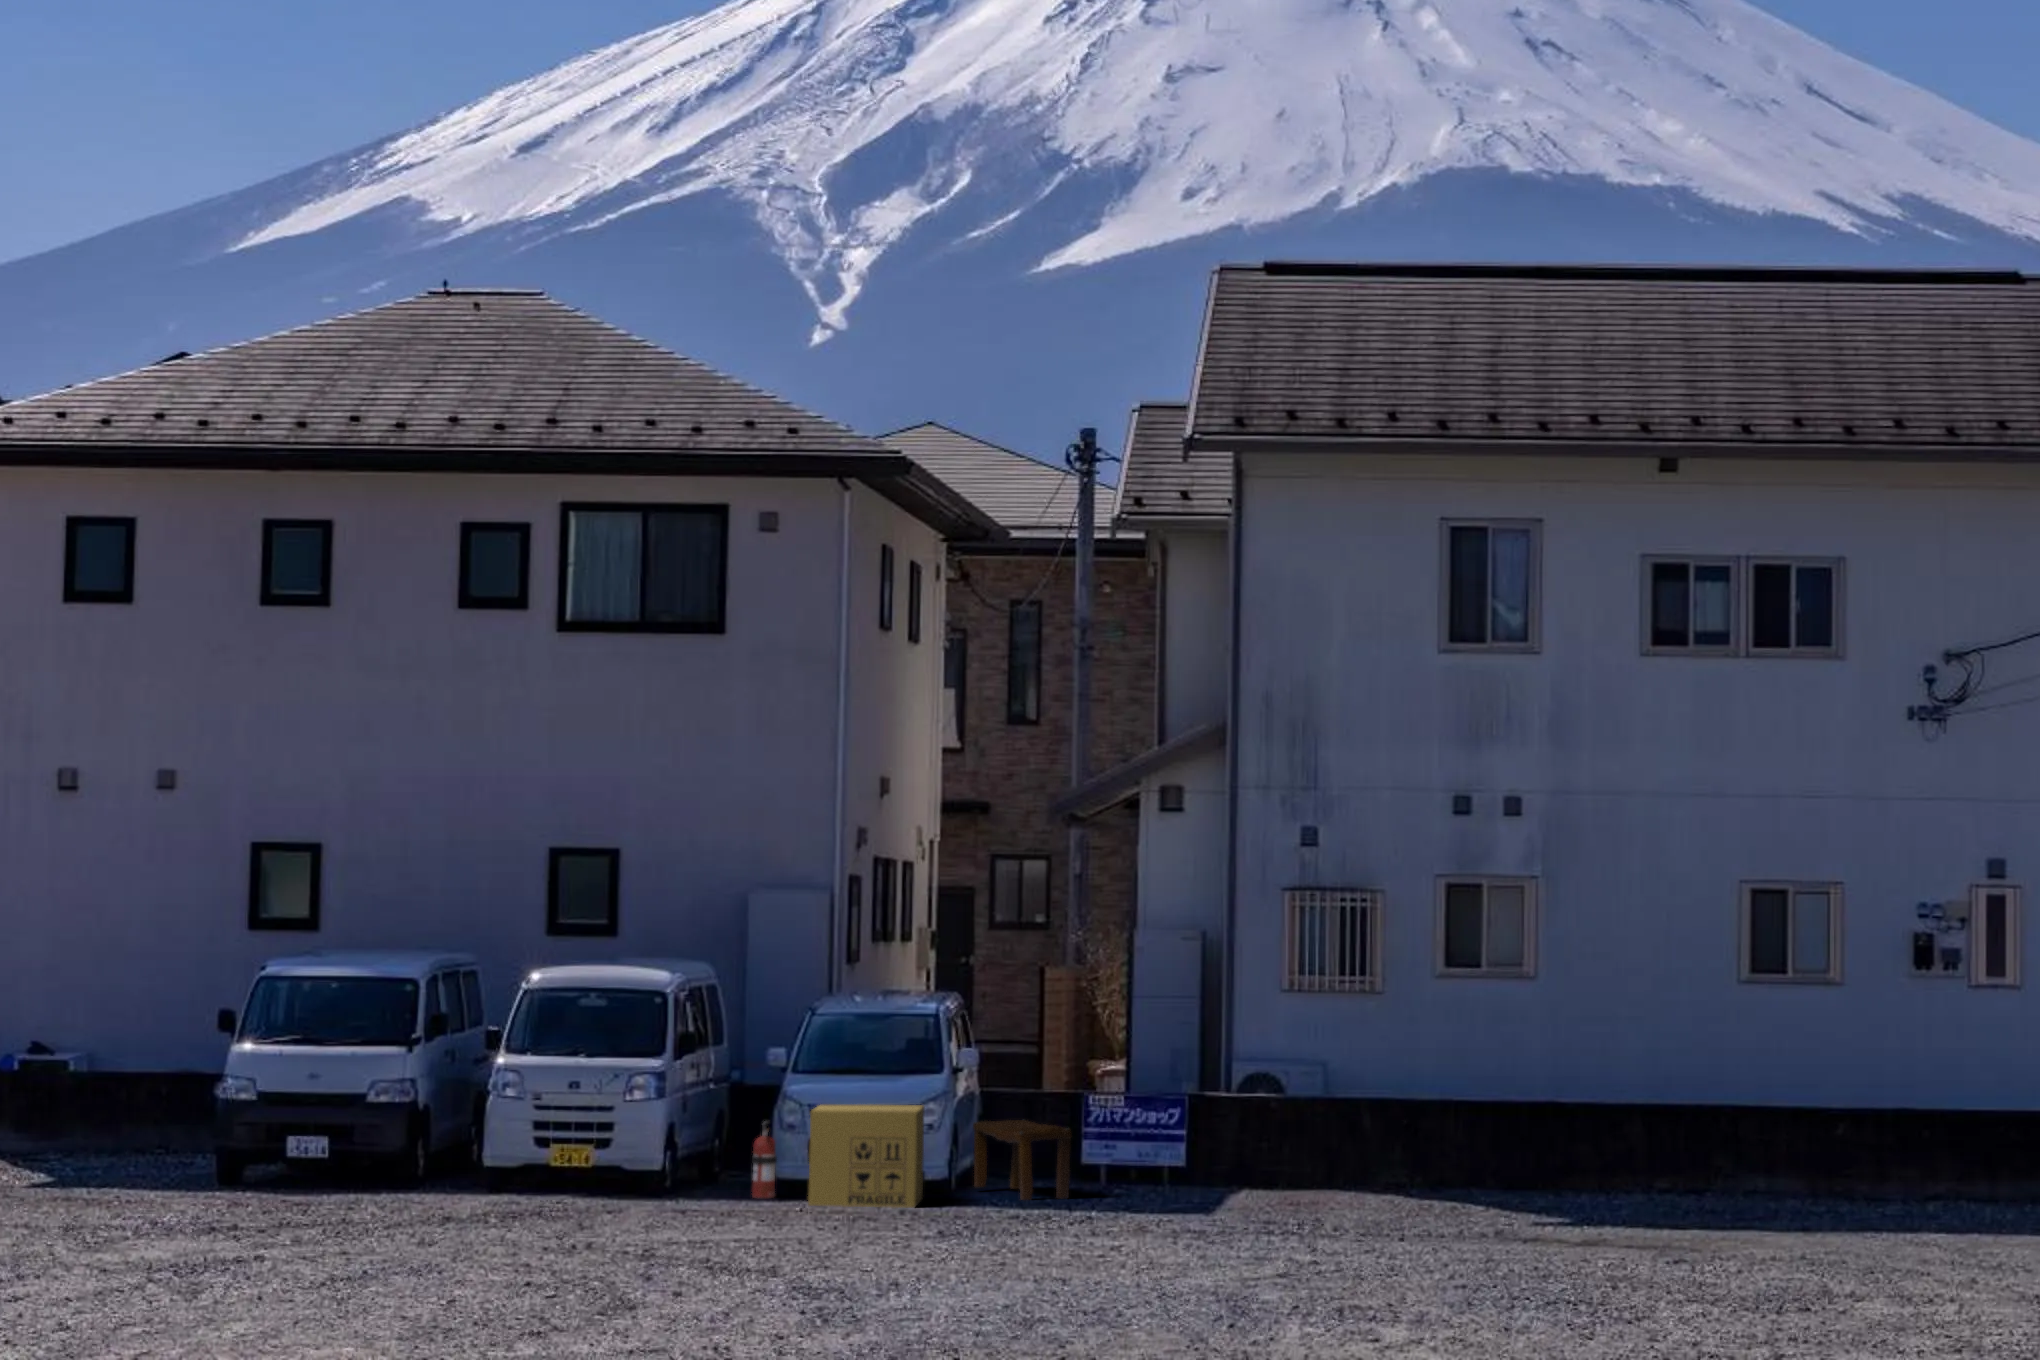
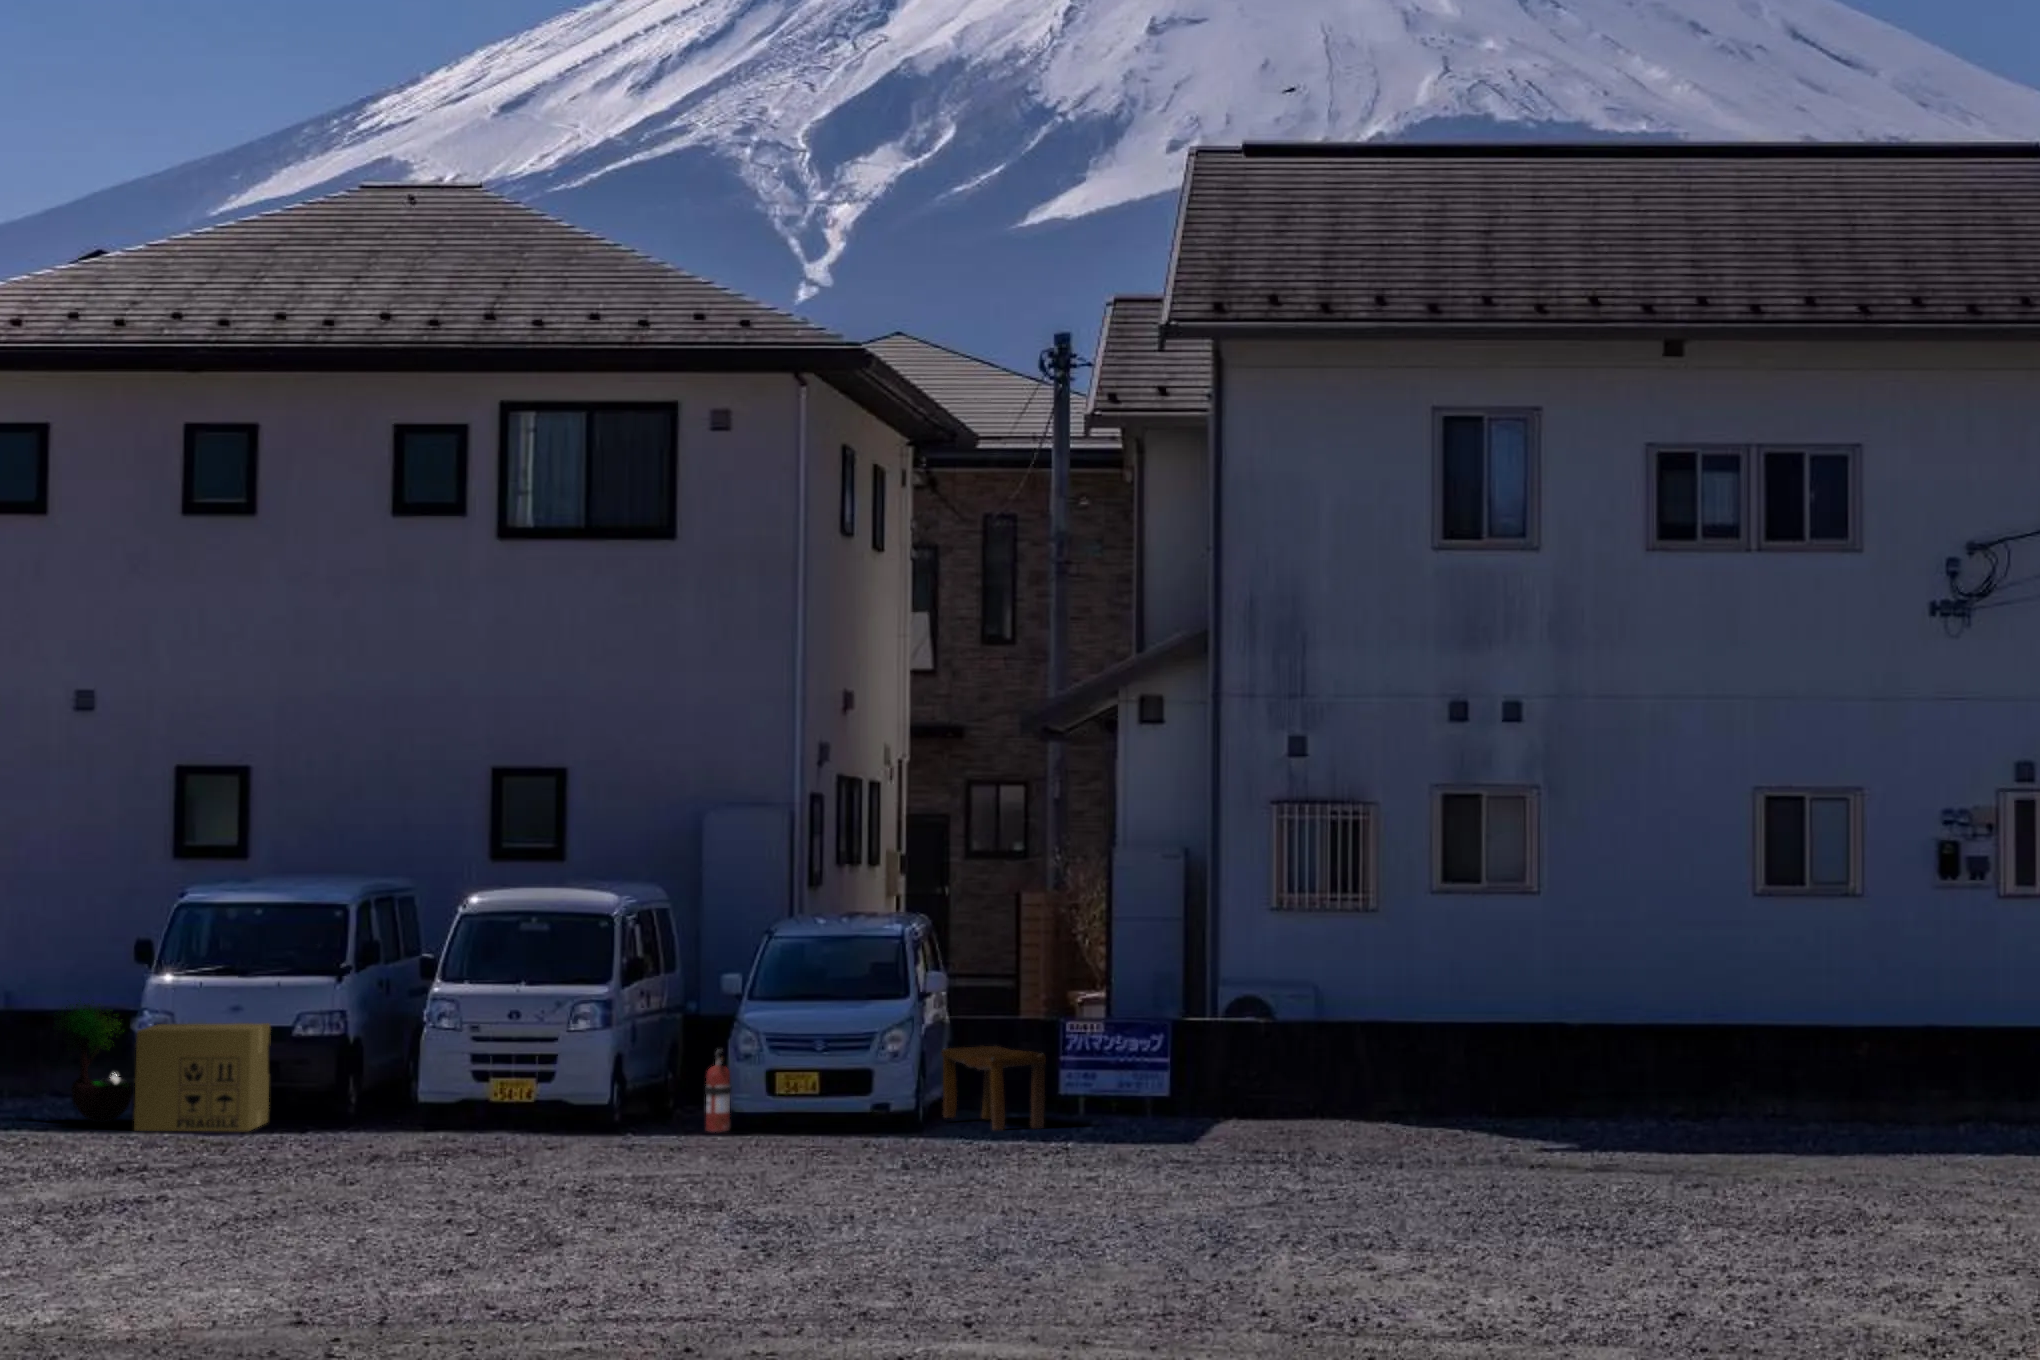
potted tree: none [143,1058,216,1183] -> present [54,1000,132,1122]
cardboard box: present [808,1105,925,1208] -> present [134,1023,271,1131]

